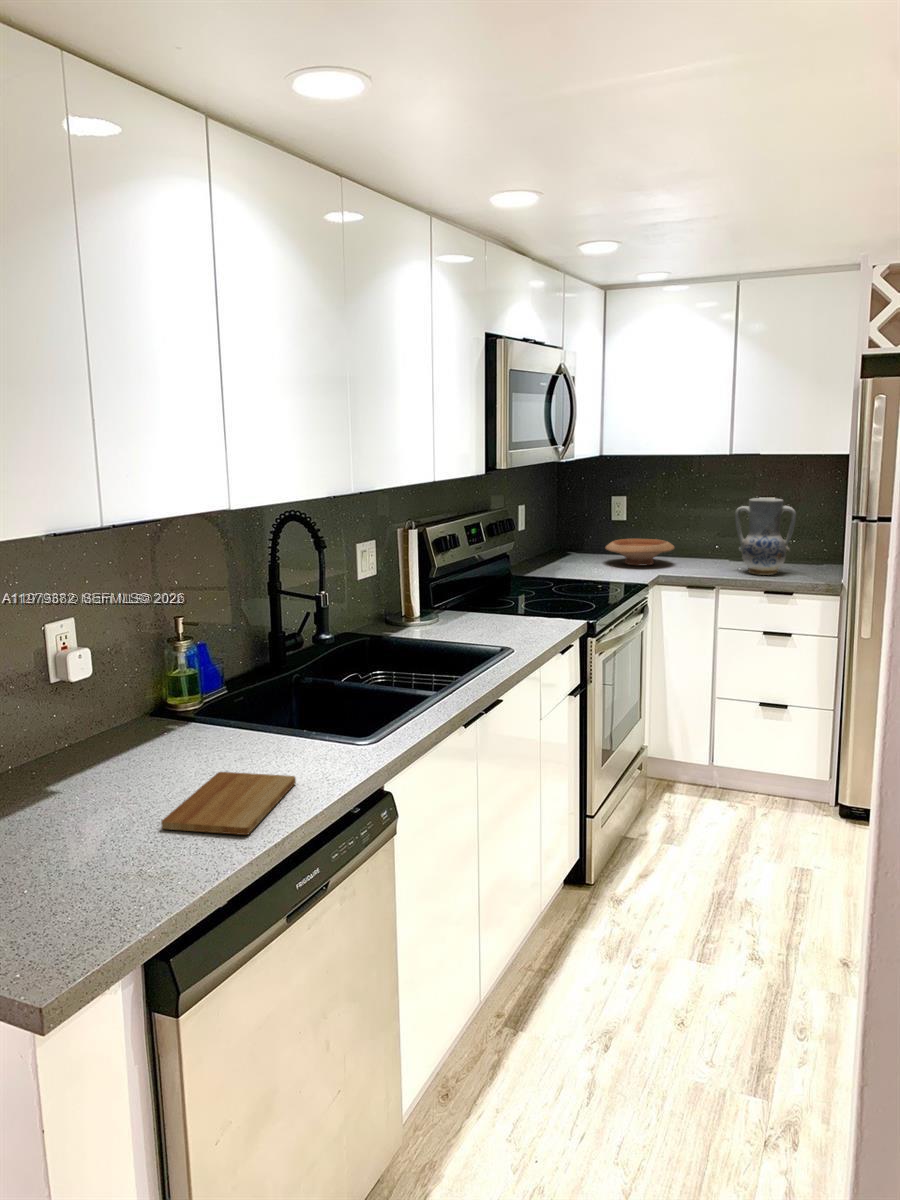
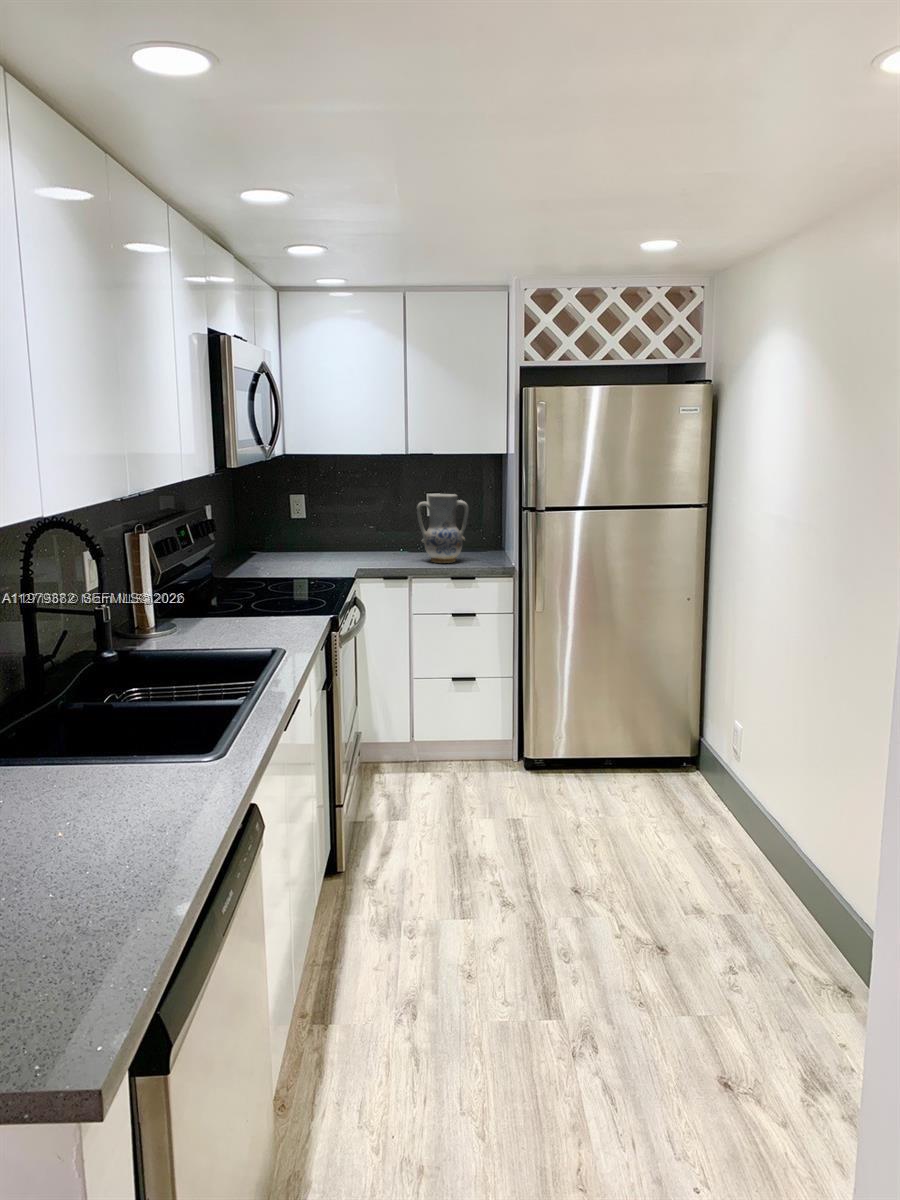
wooden bowl: present [605,539,675,565] -> none [296,536,362,561]
cutting board: present [161,772,296,835] -> none [44,805,165,891]

